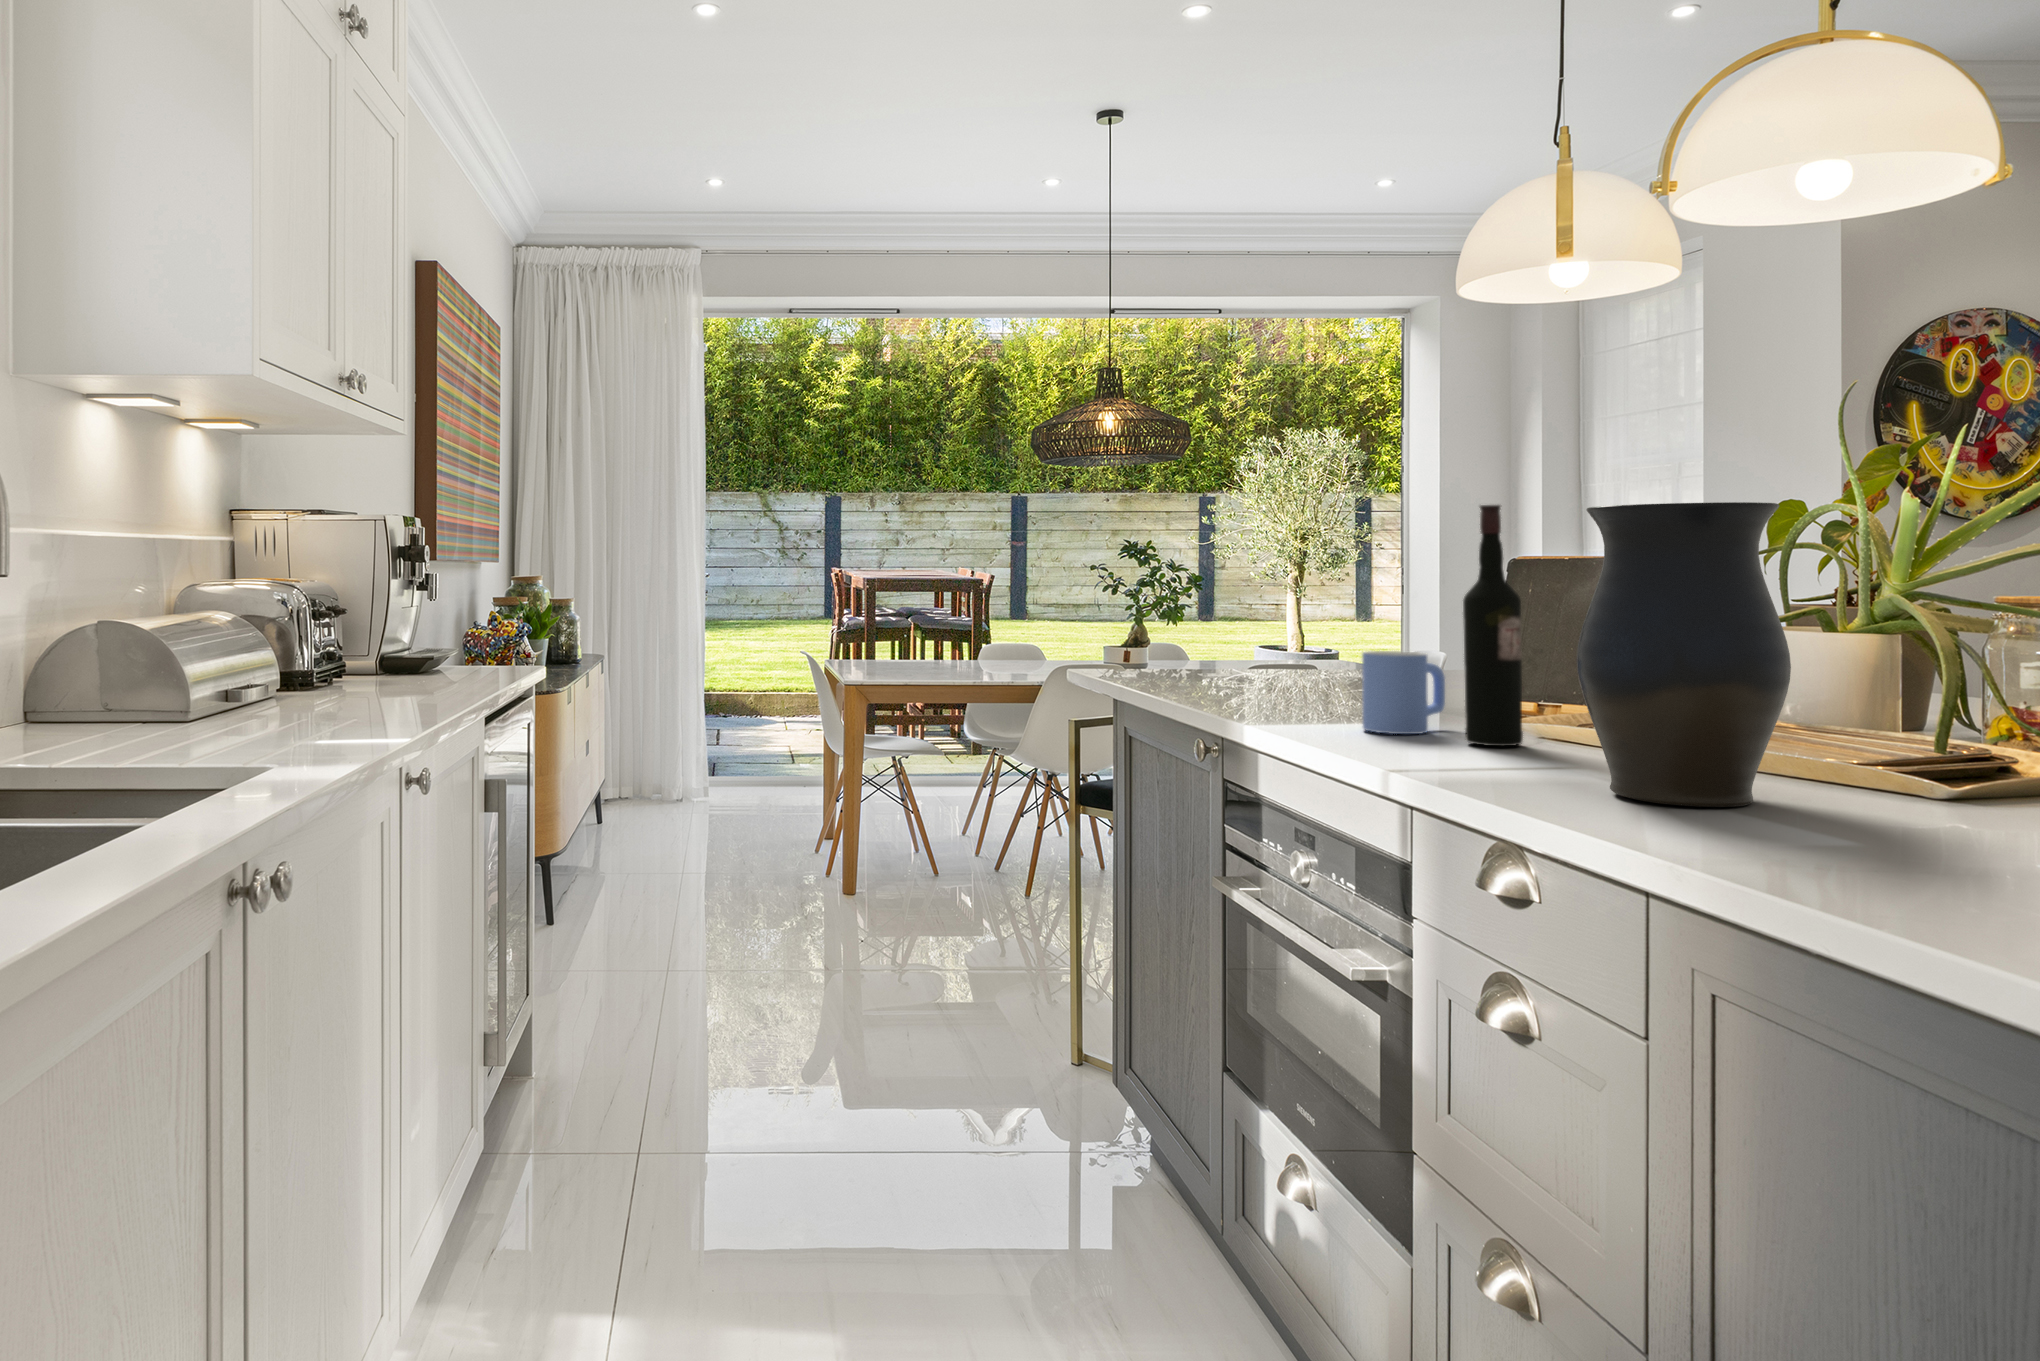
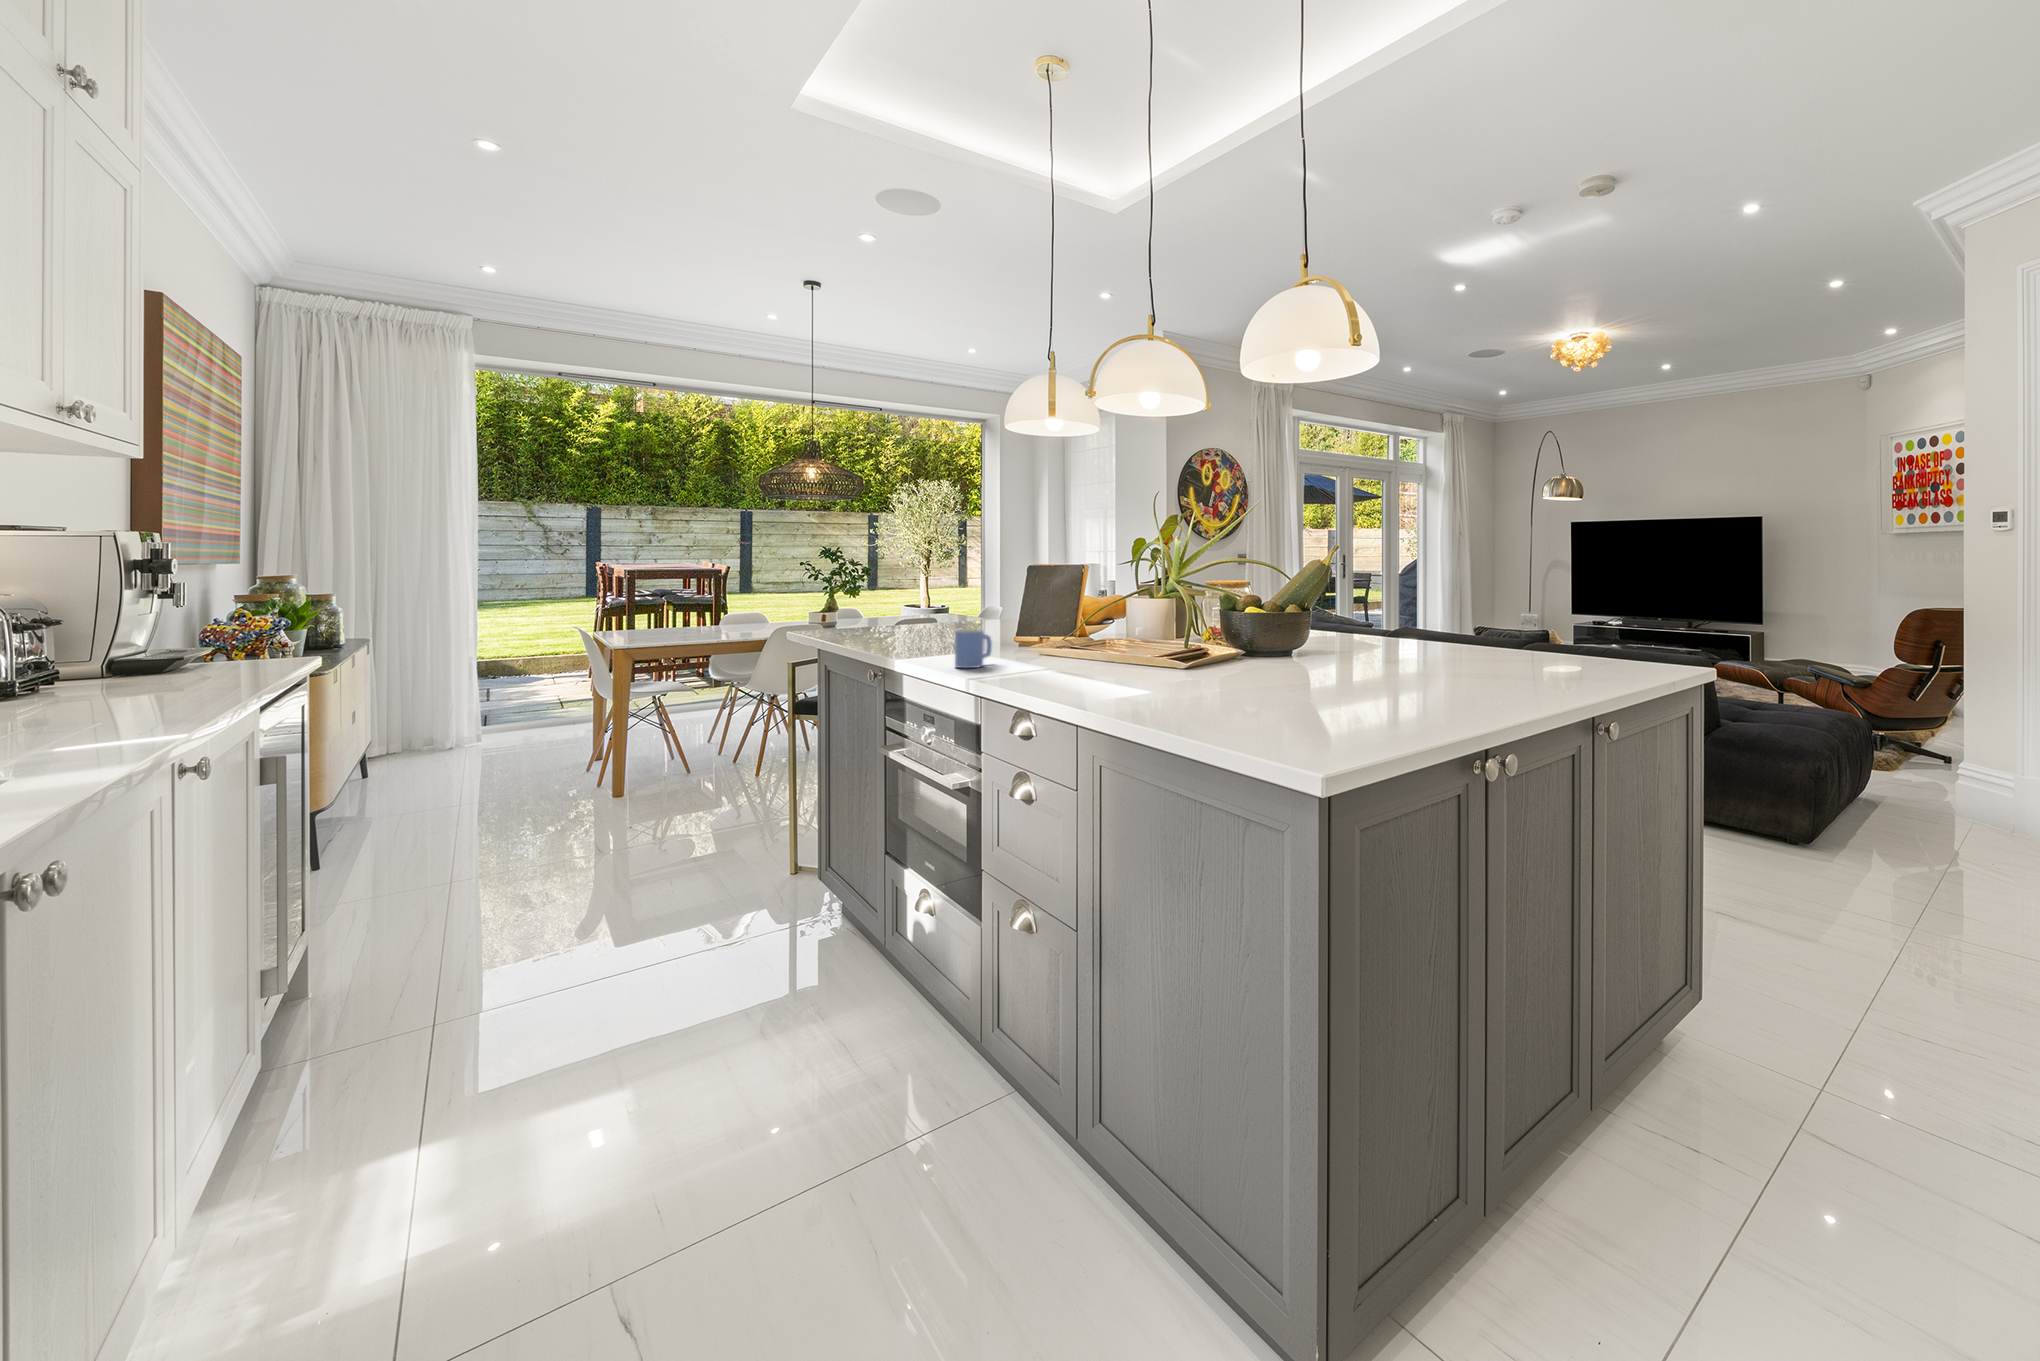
vase: present [1576,502,1791,807] -> none [1034,576,1103,692]
wine bottle: present [1463,505,1523,746] -> none [998,566,1021,671]

